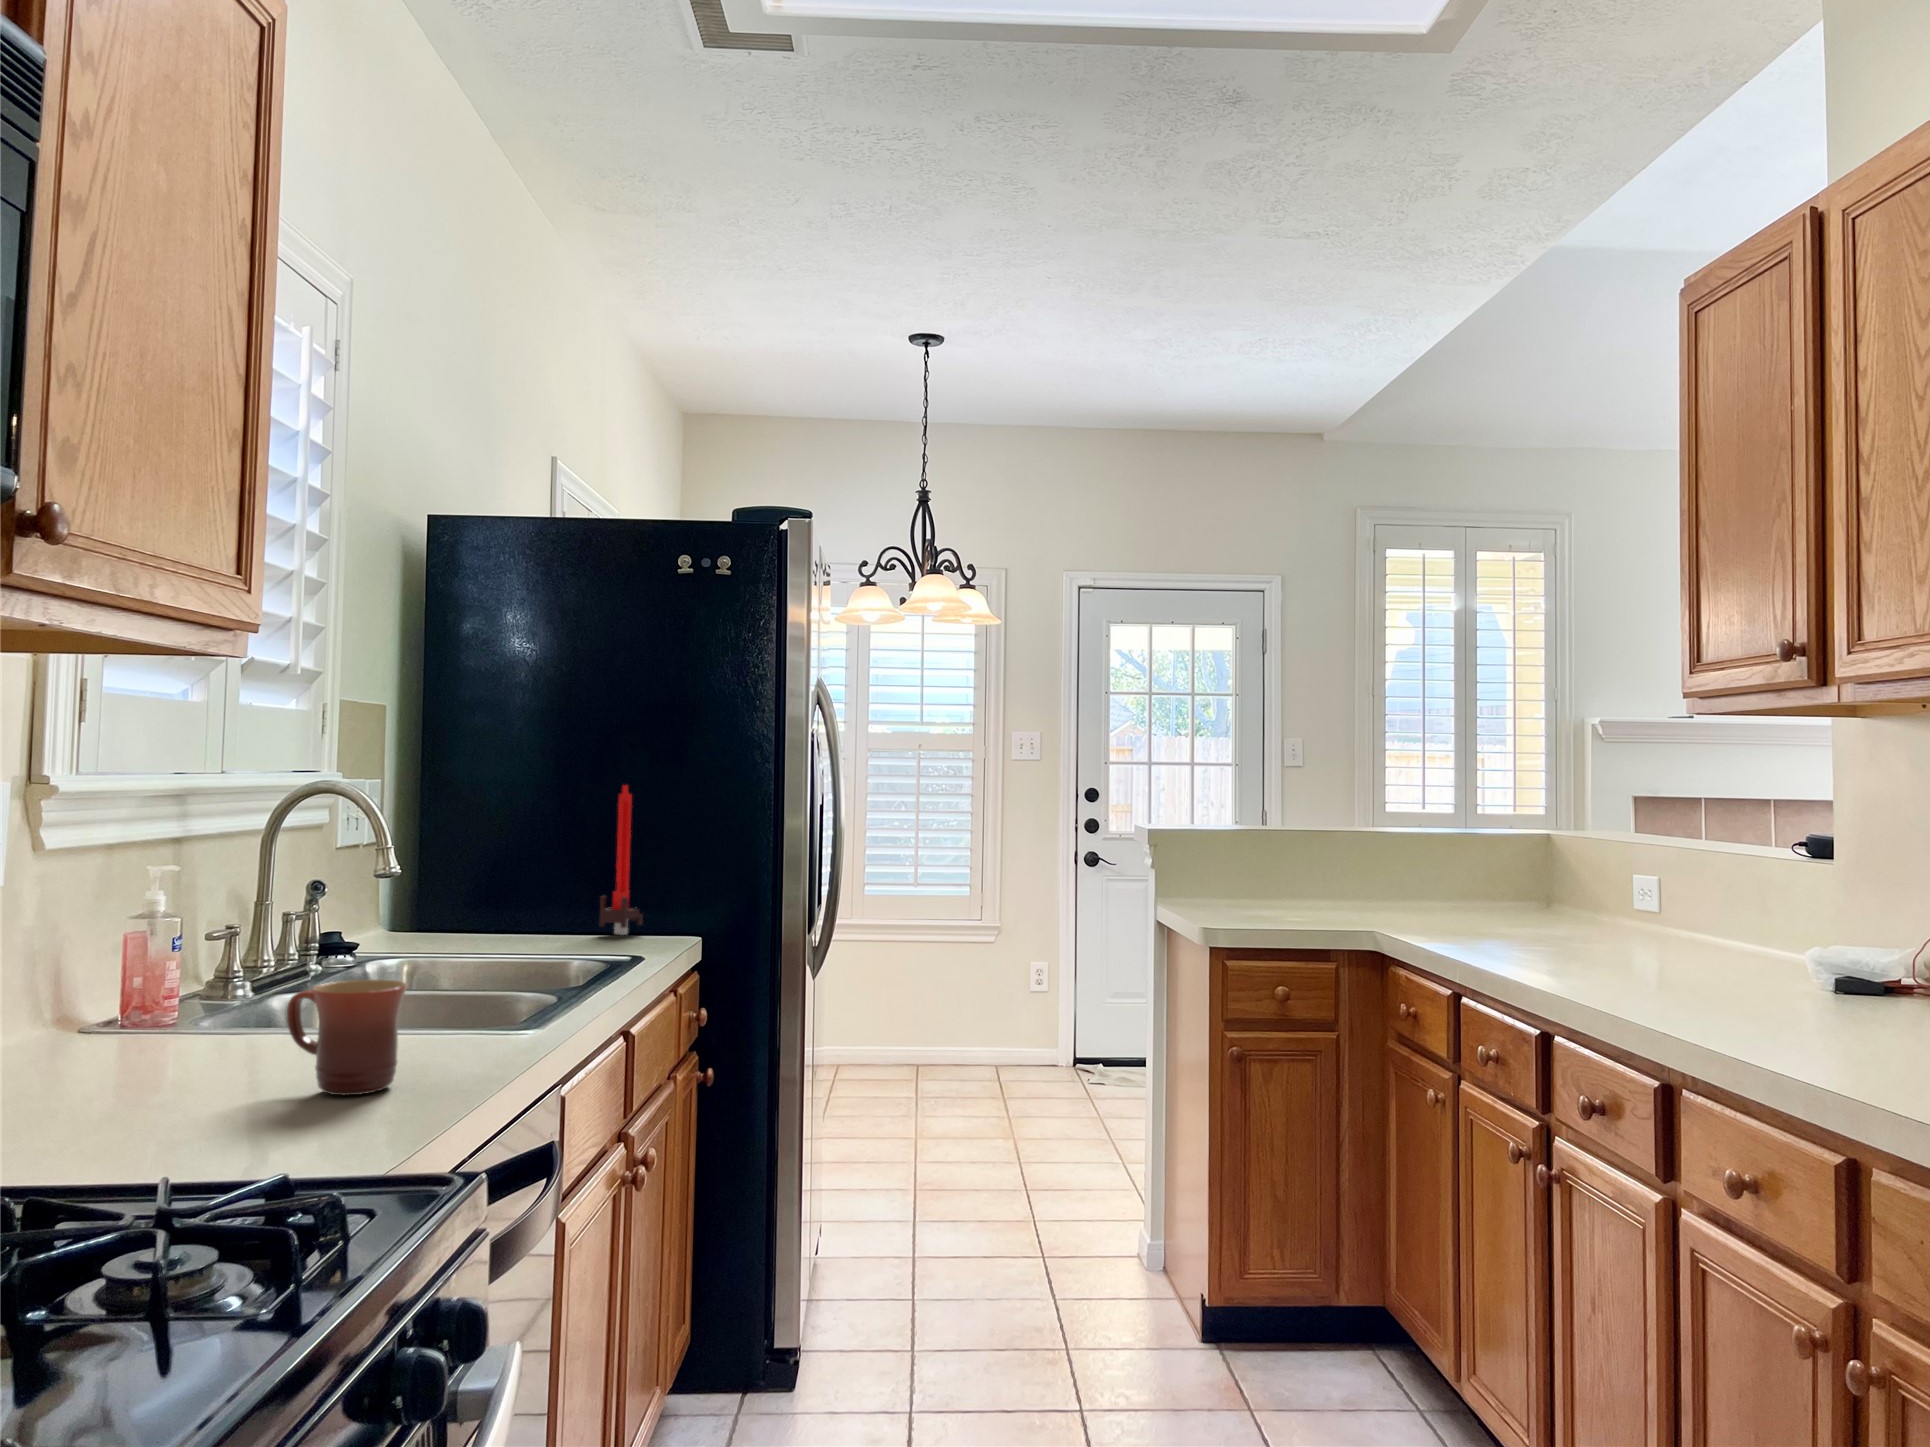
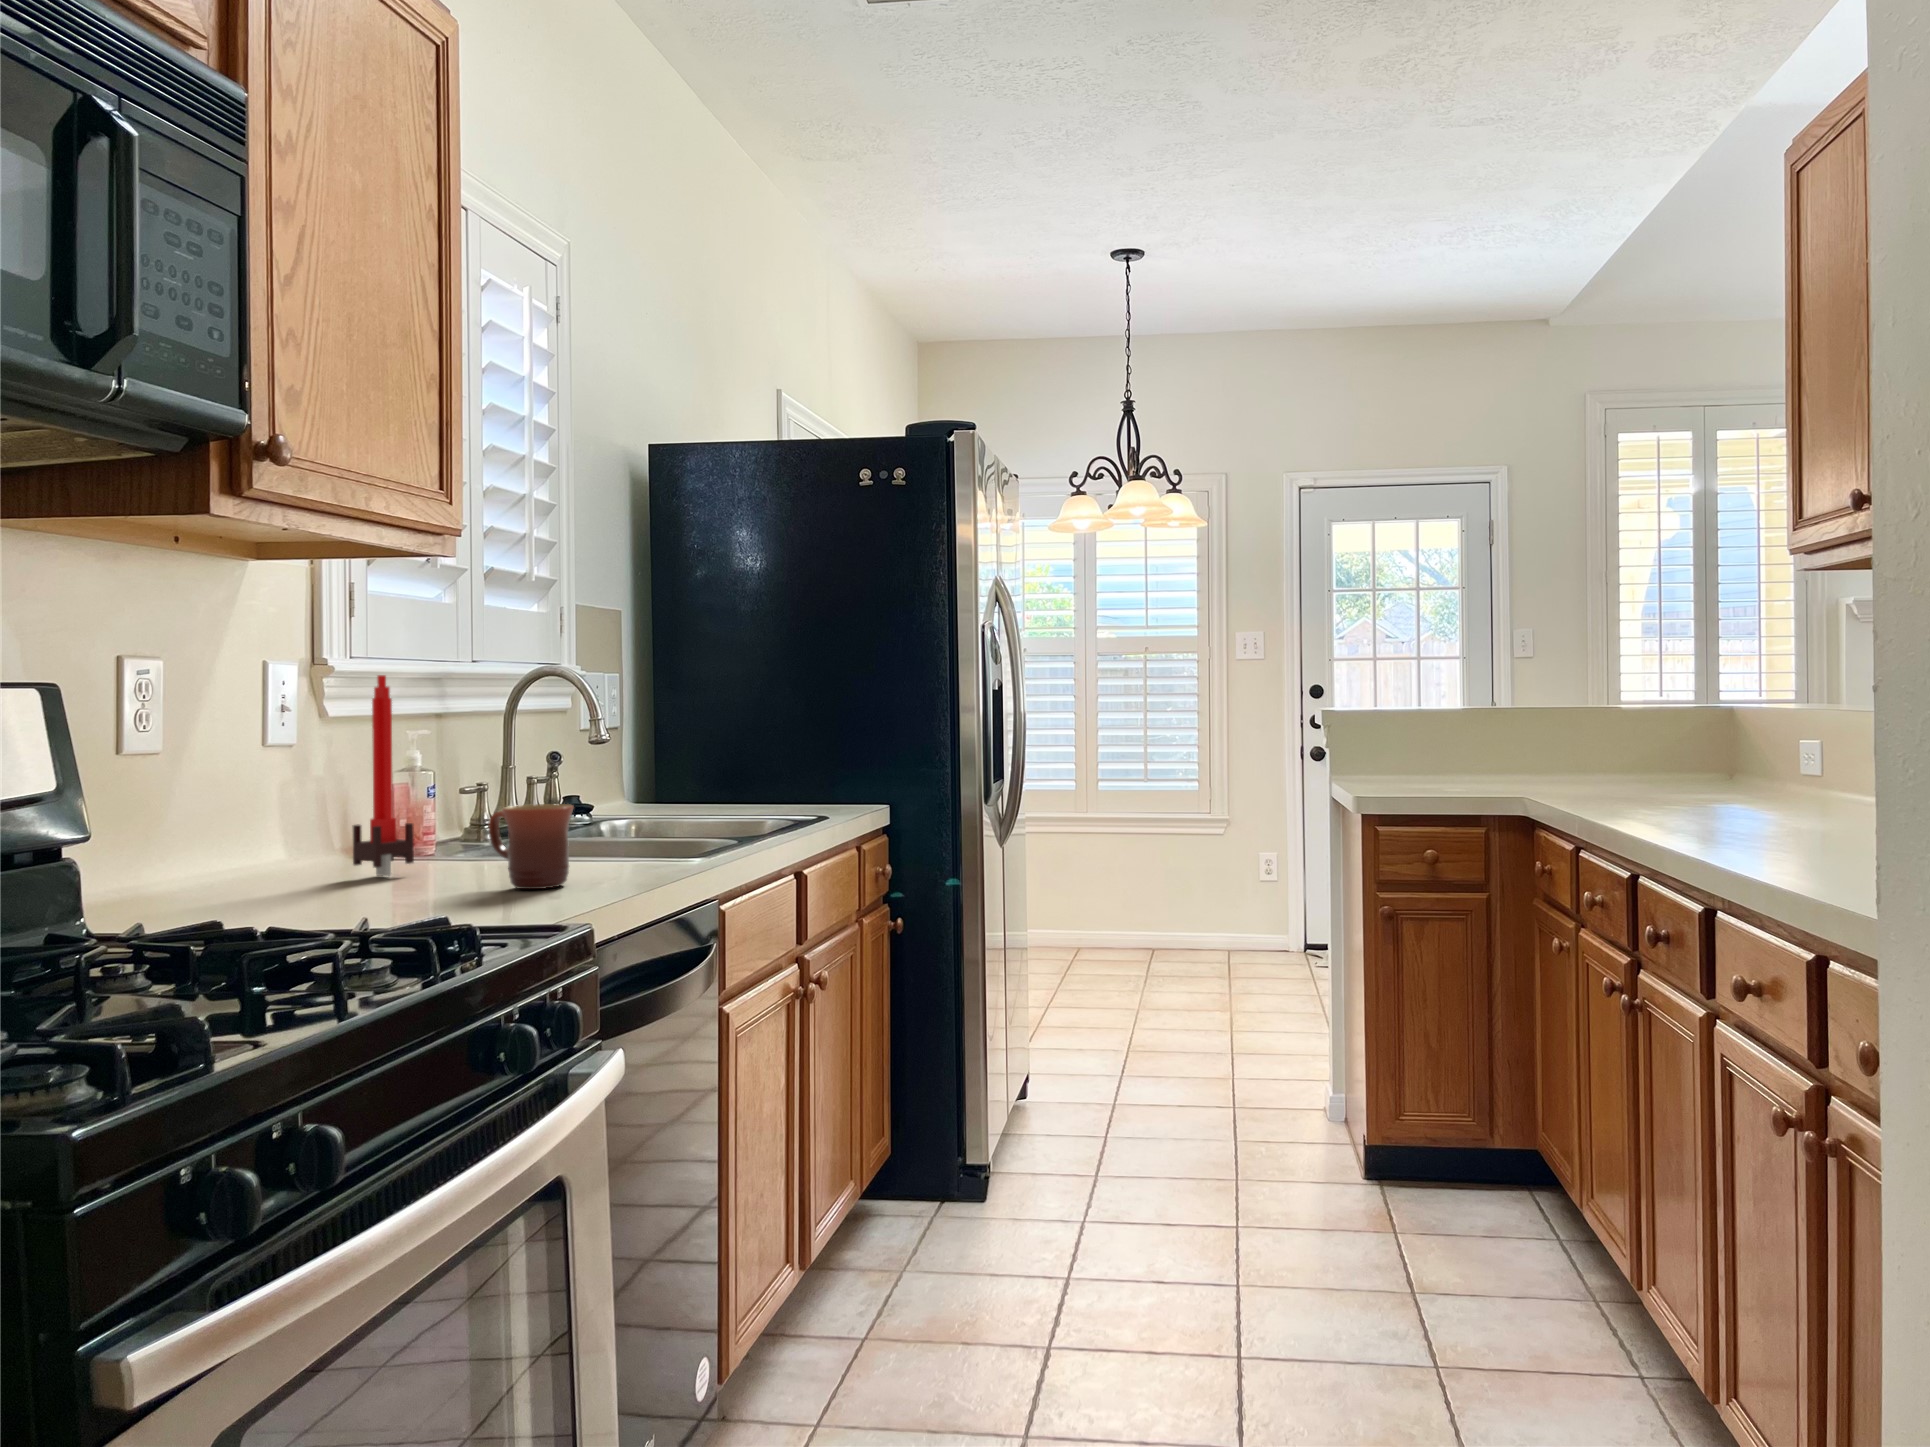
candle: present [599,785,643,935] -> present [353,675,414,876]

